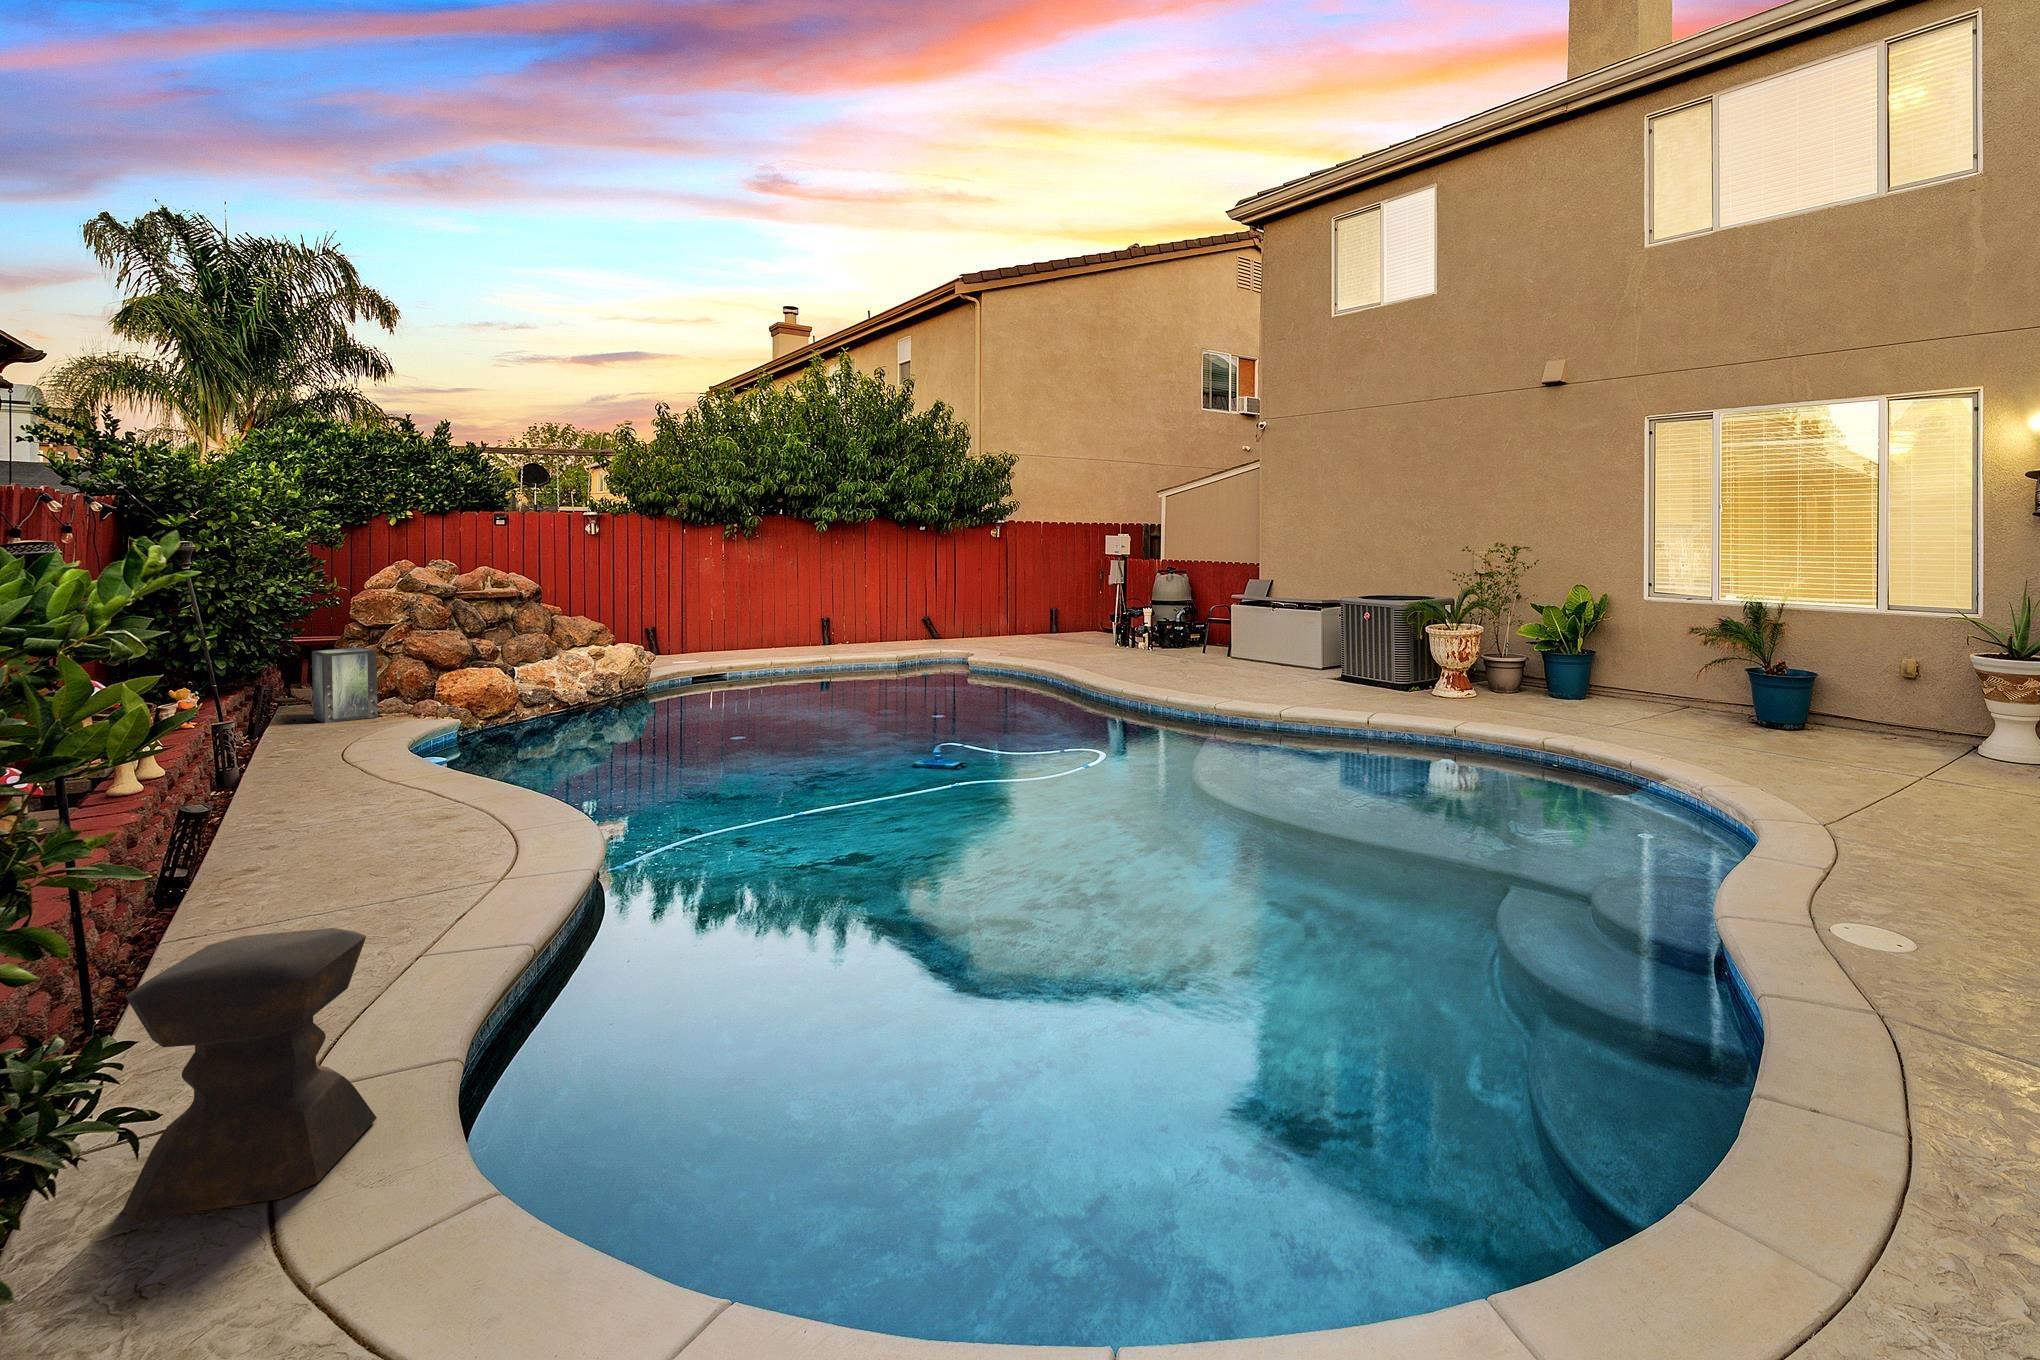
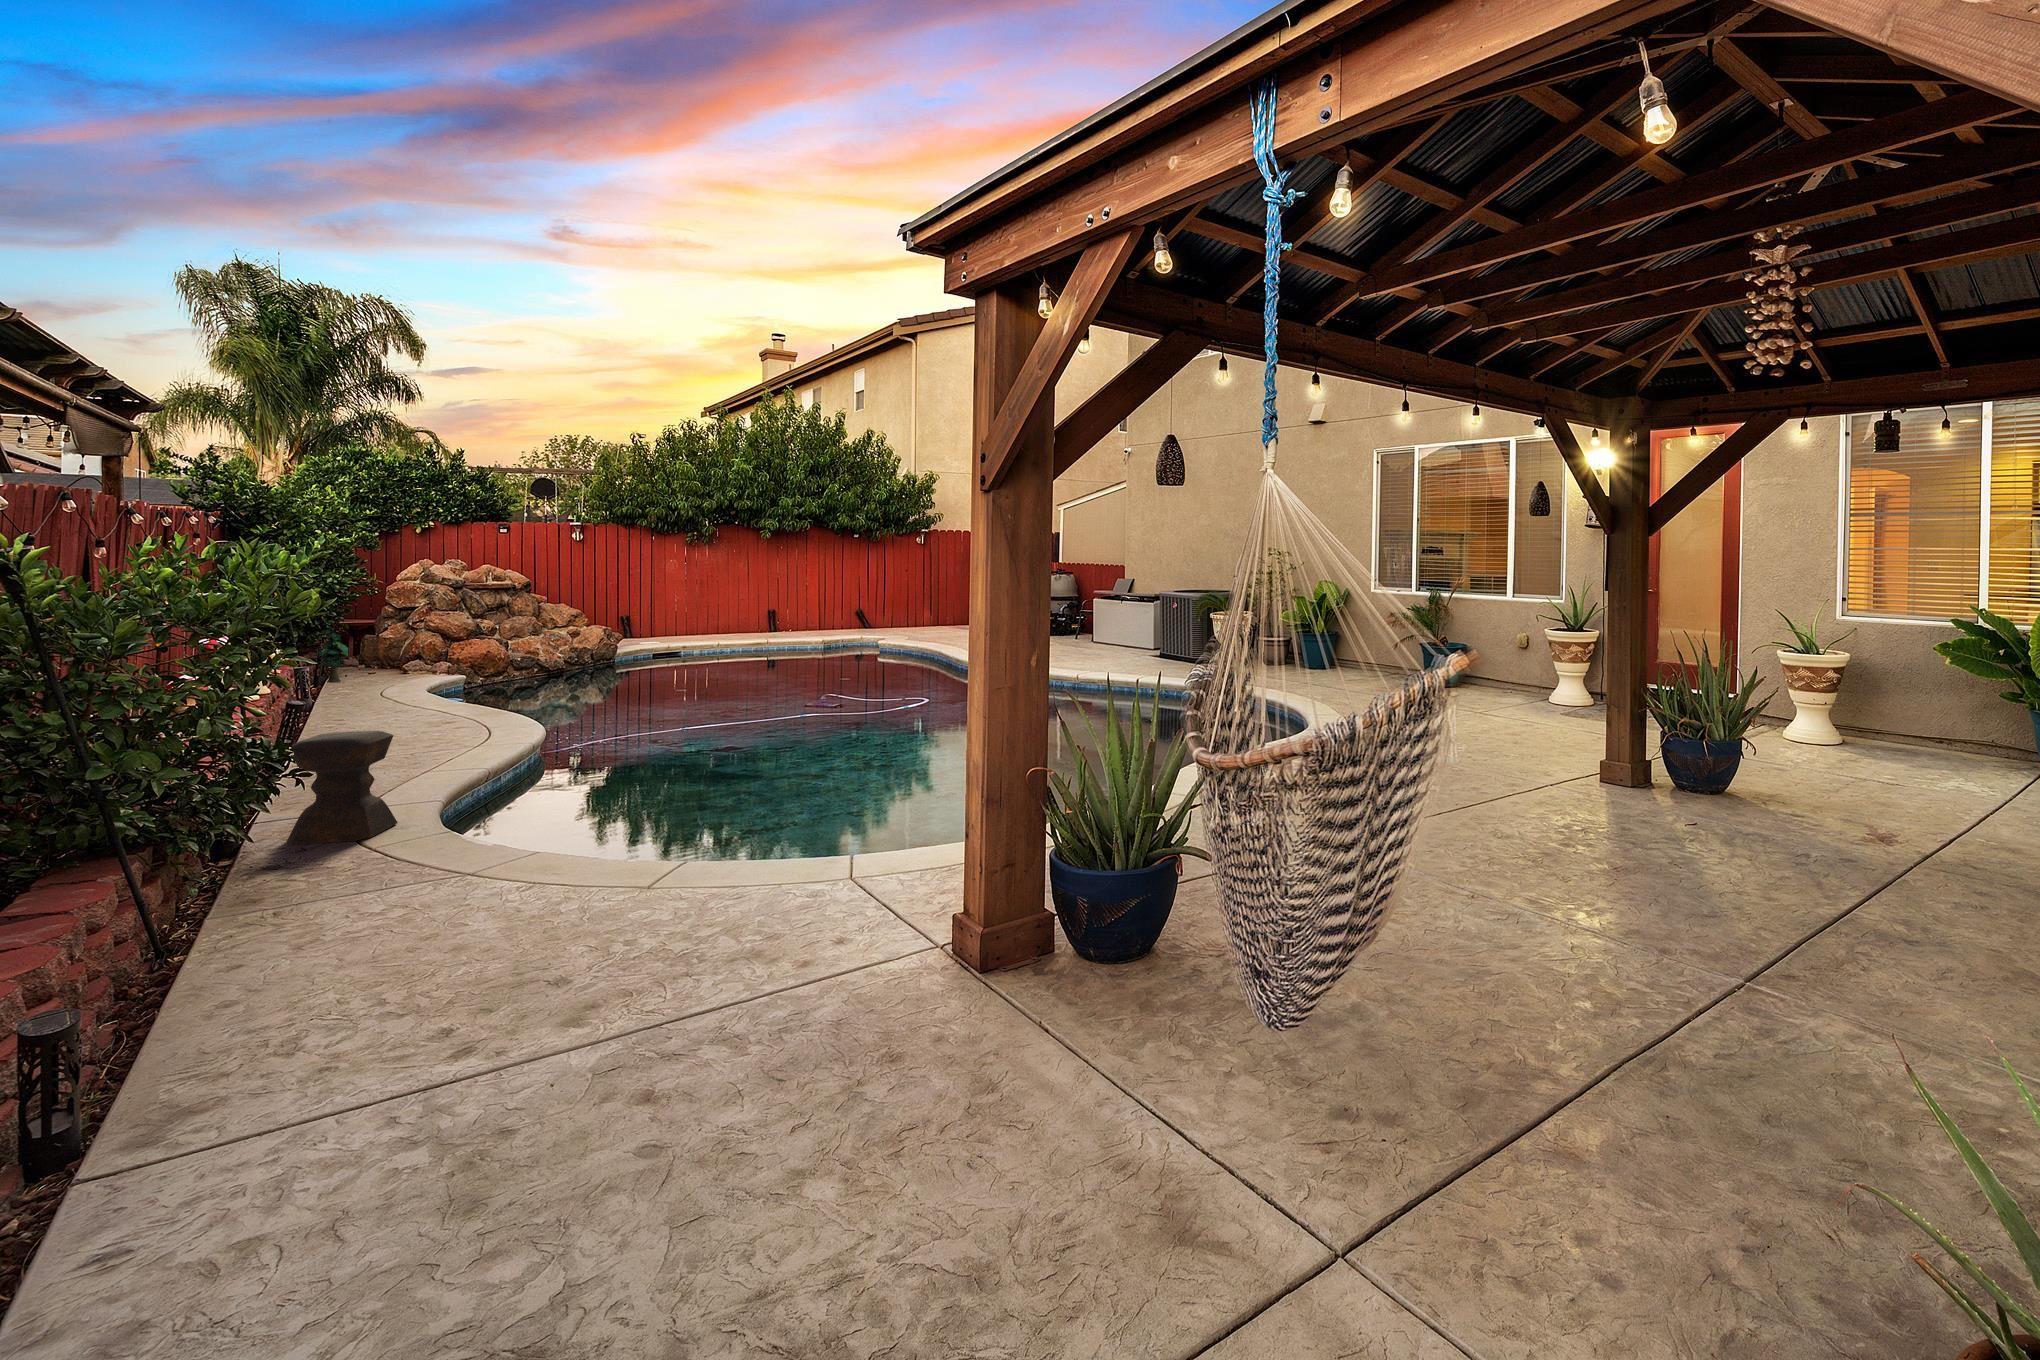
storage box: present [312,647,378,723] -> none [356,624,404,678]
decorative plant: none [255,657,301,731] -> present [317,629,349,682]

